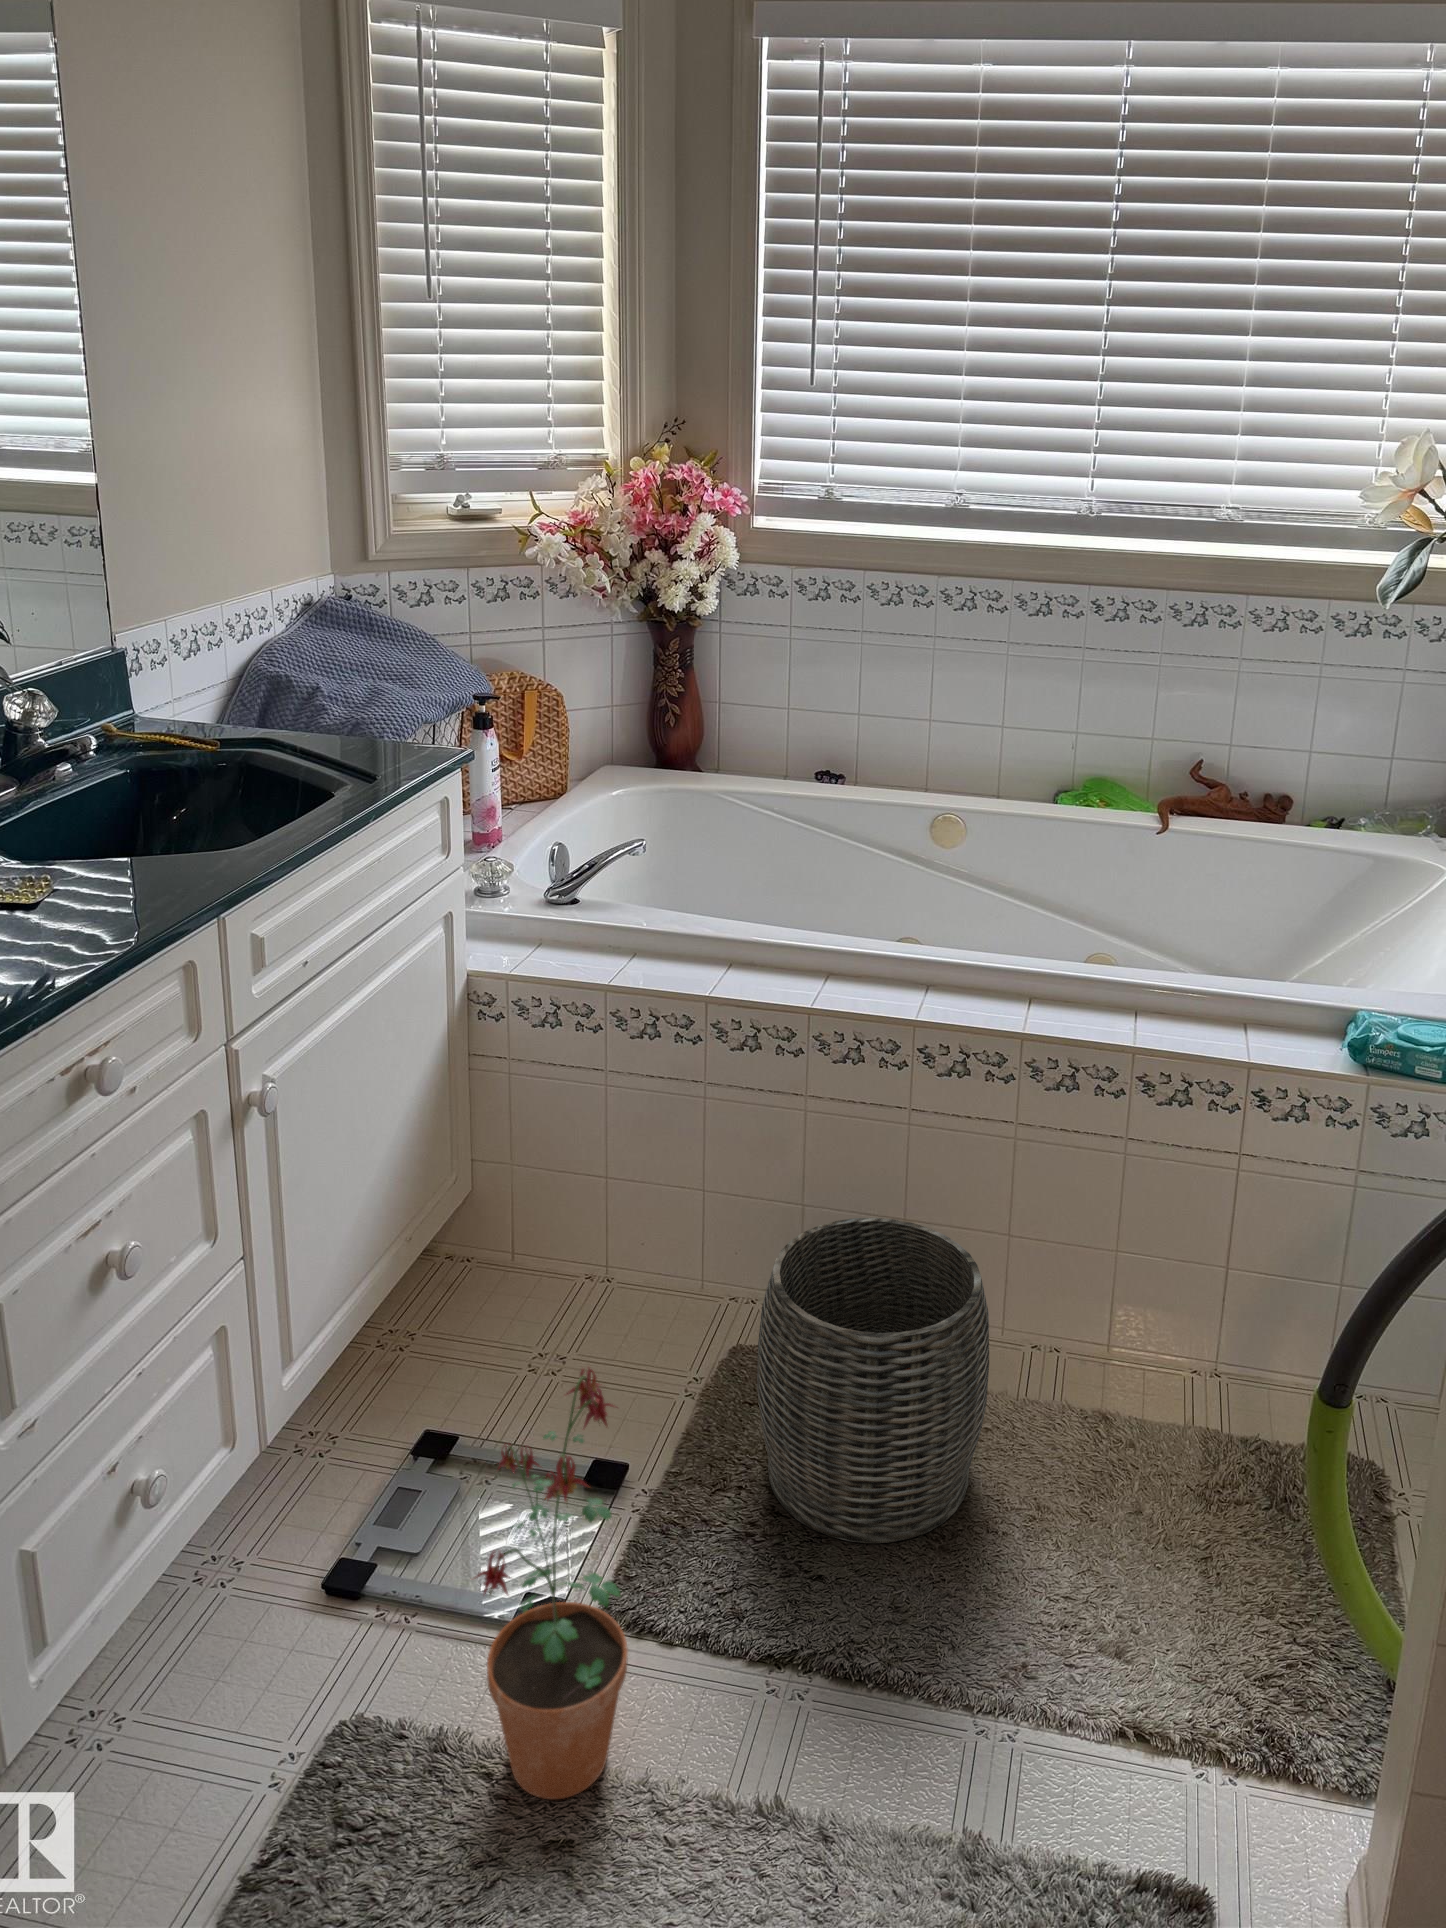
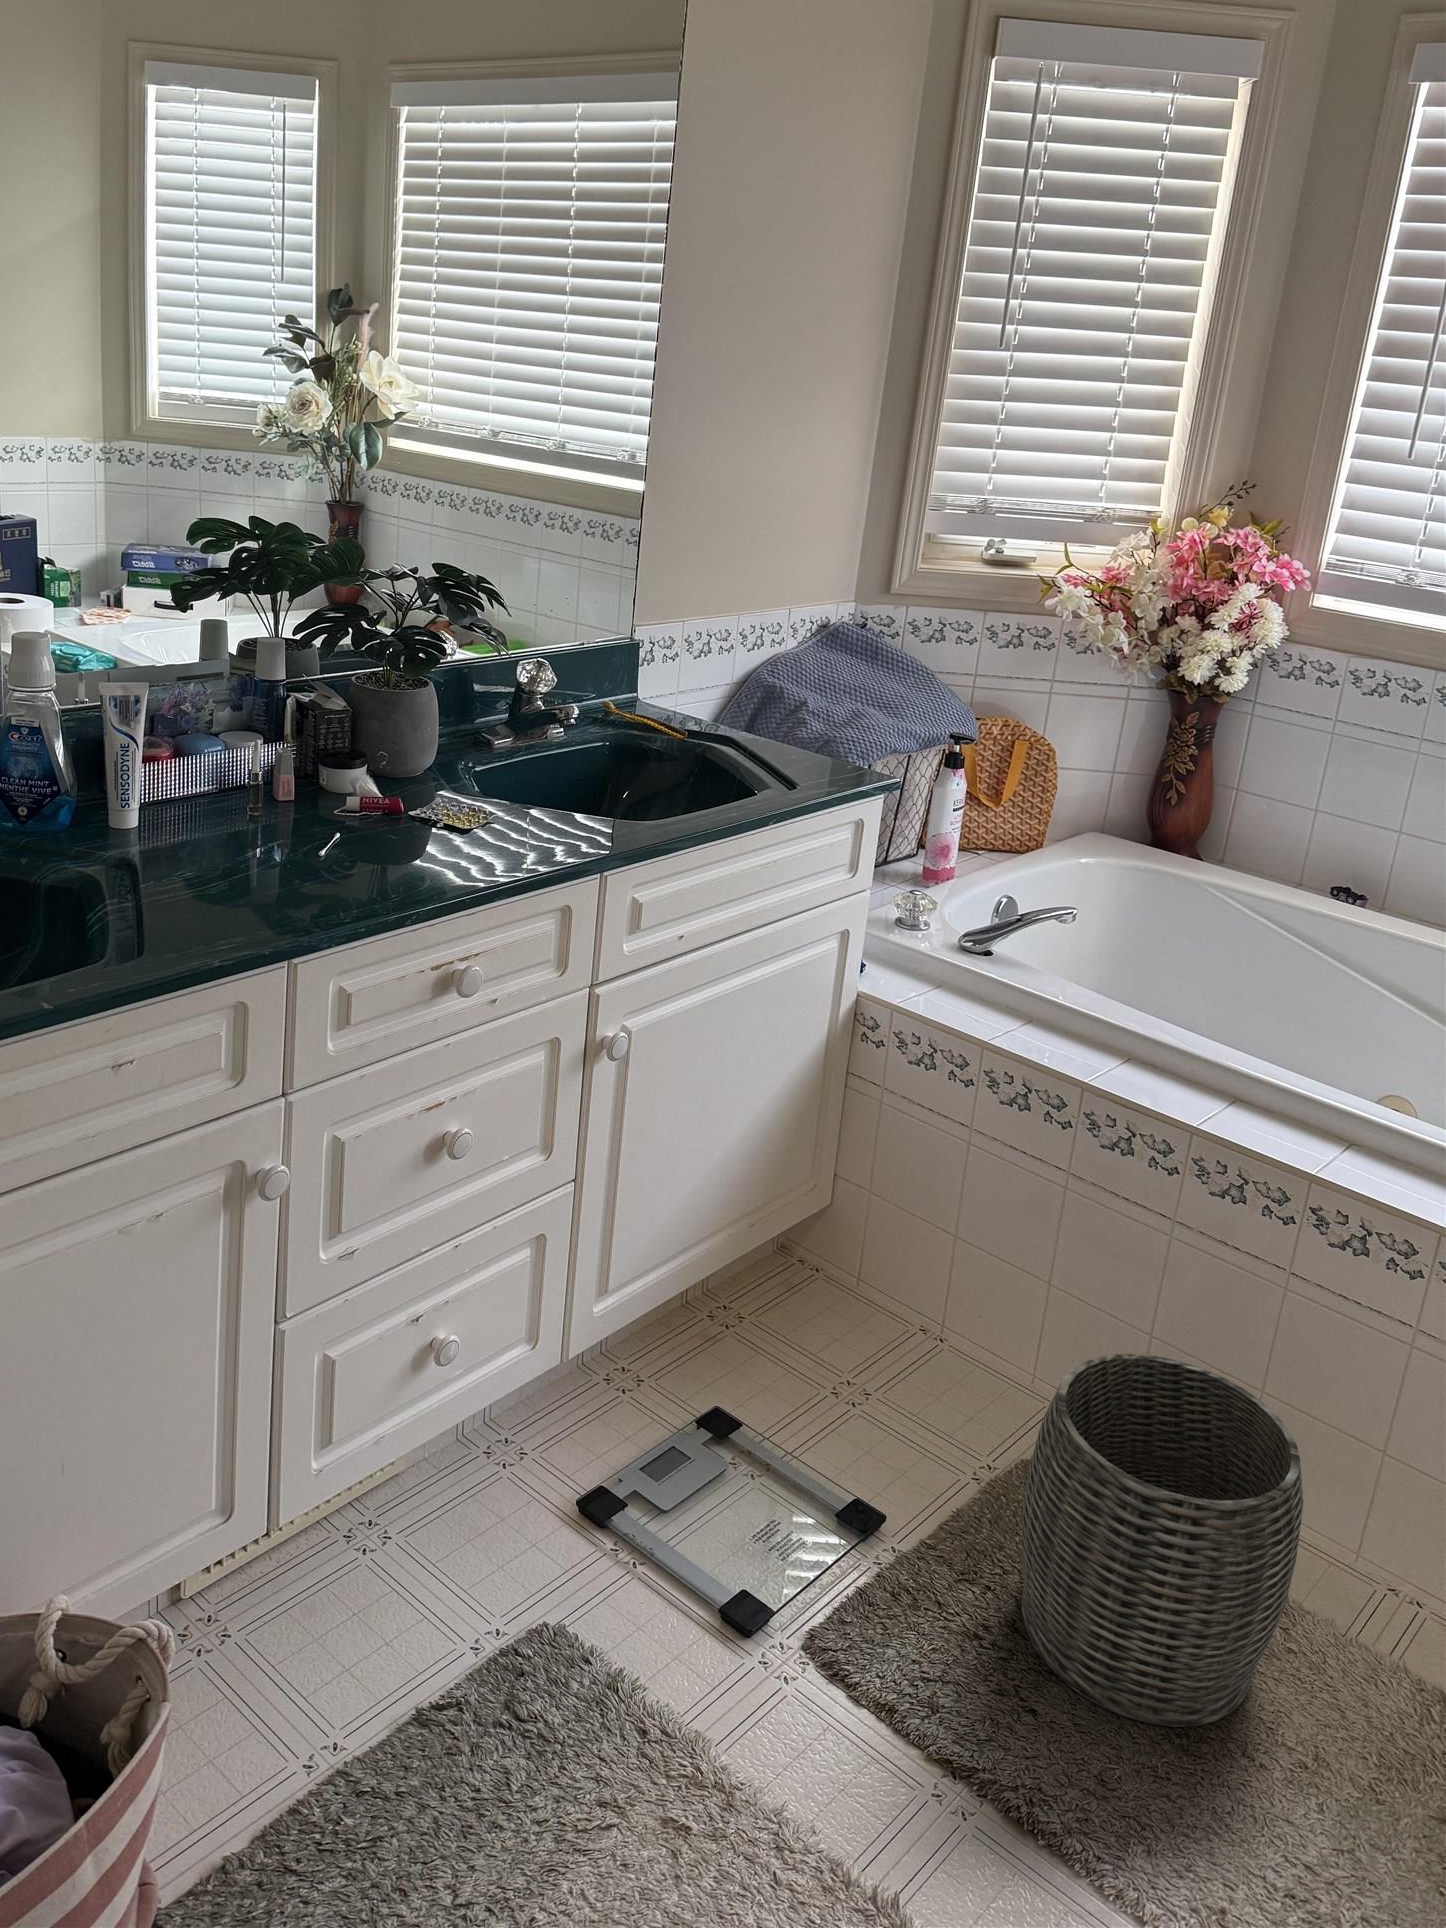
potted plant: present [475,1368,628,1799] -> none [650,1387,824,1790]

